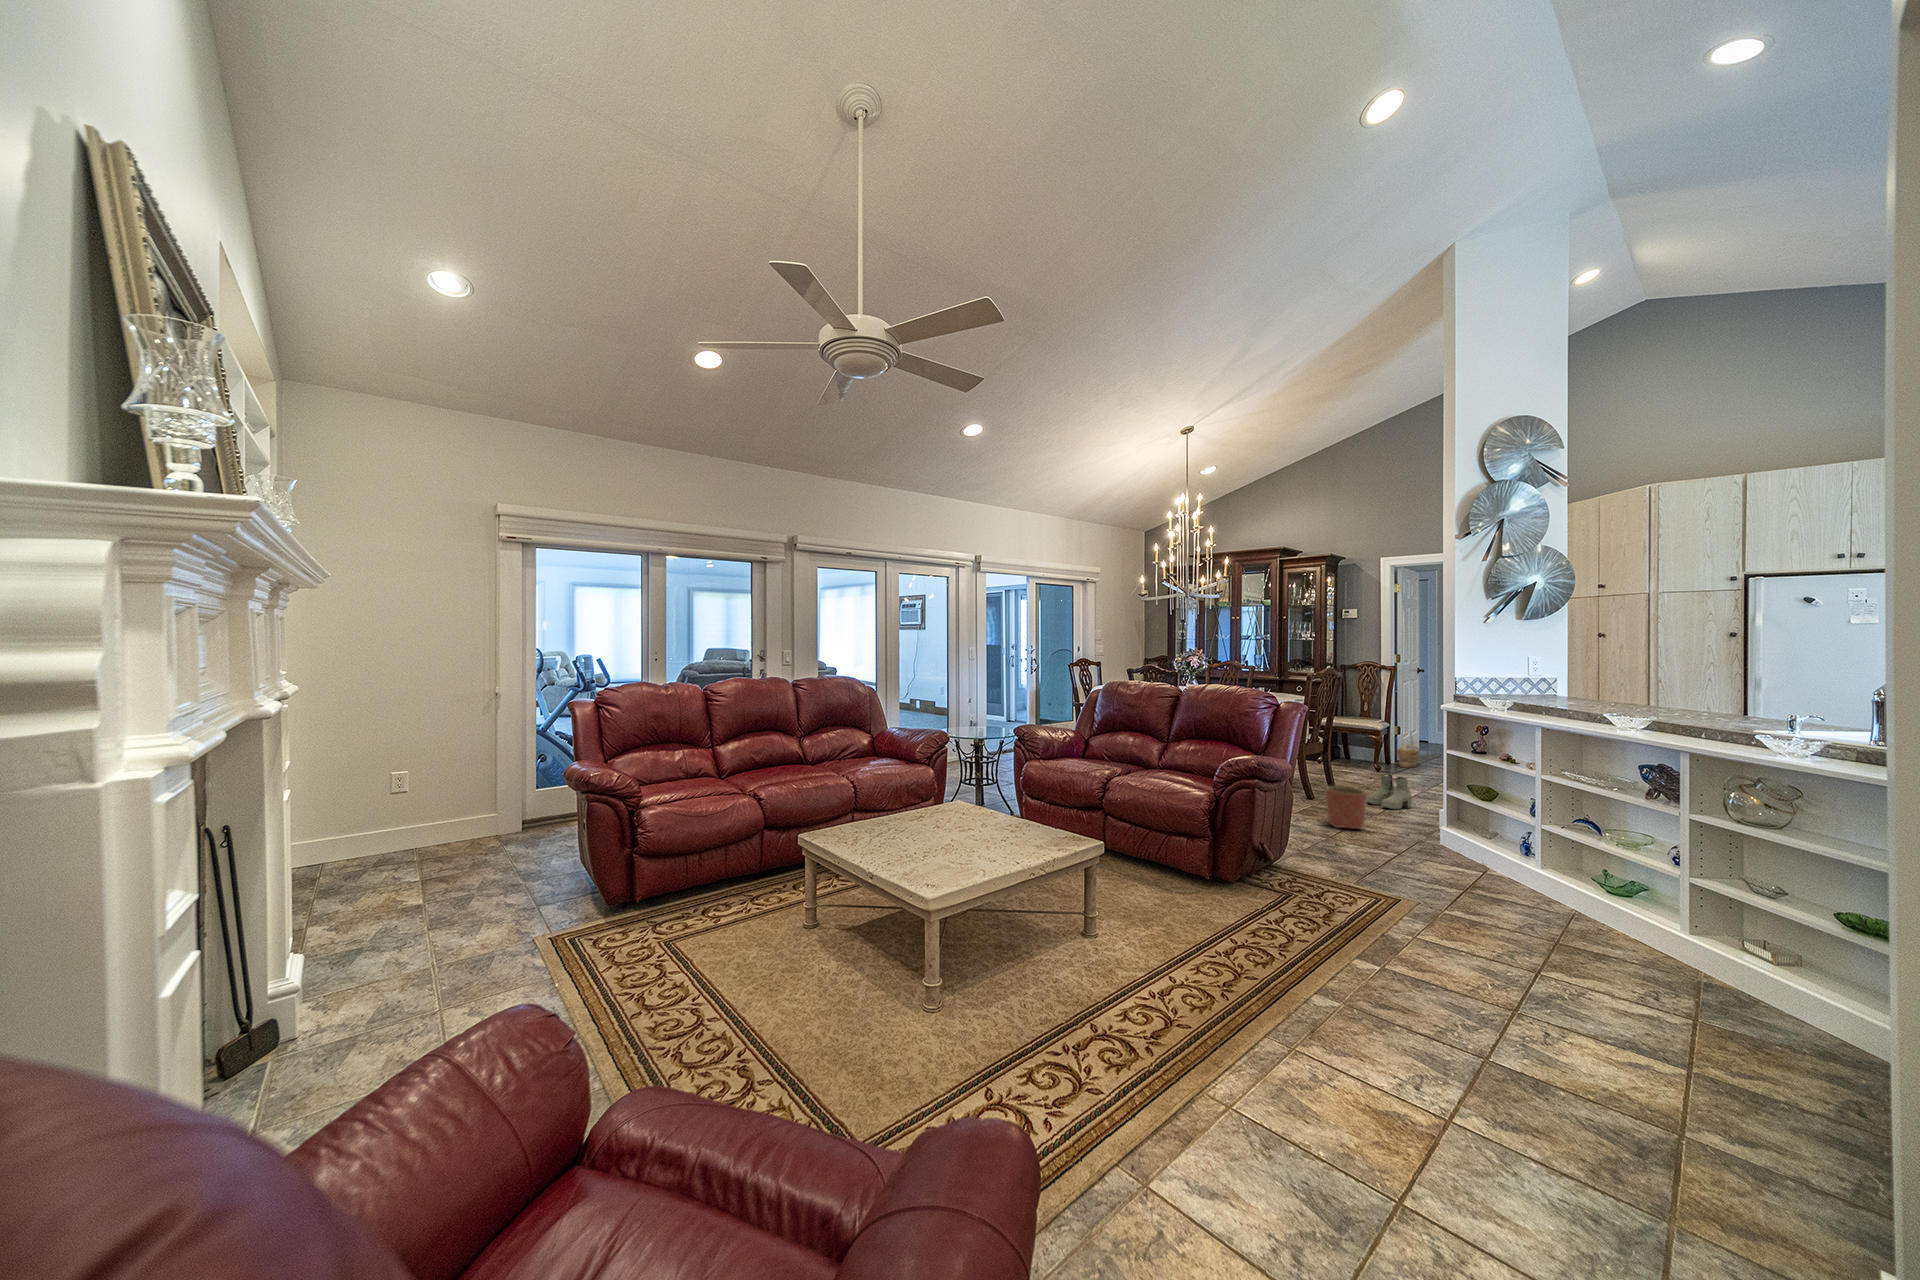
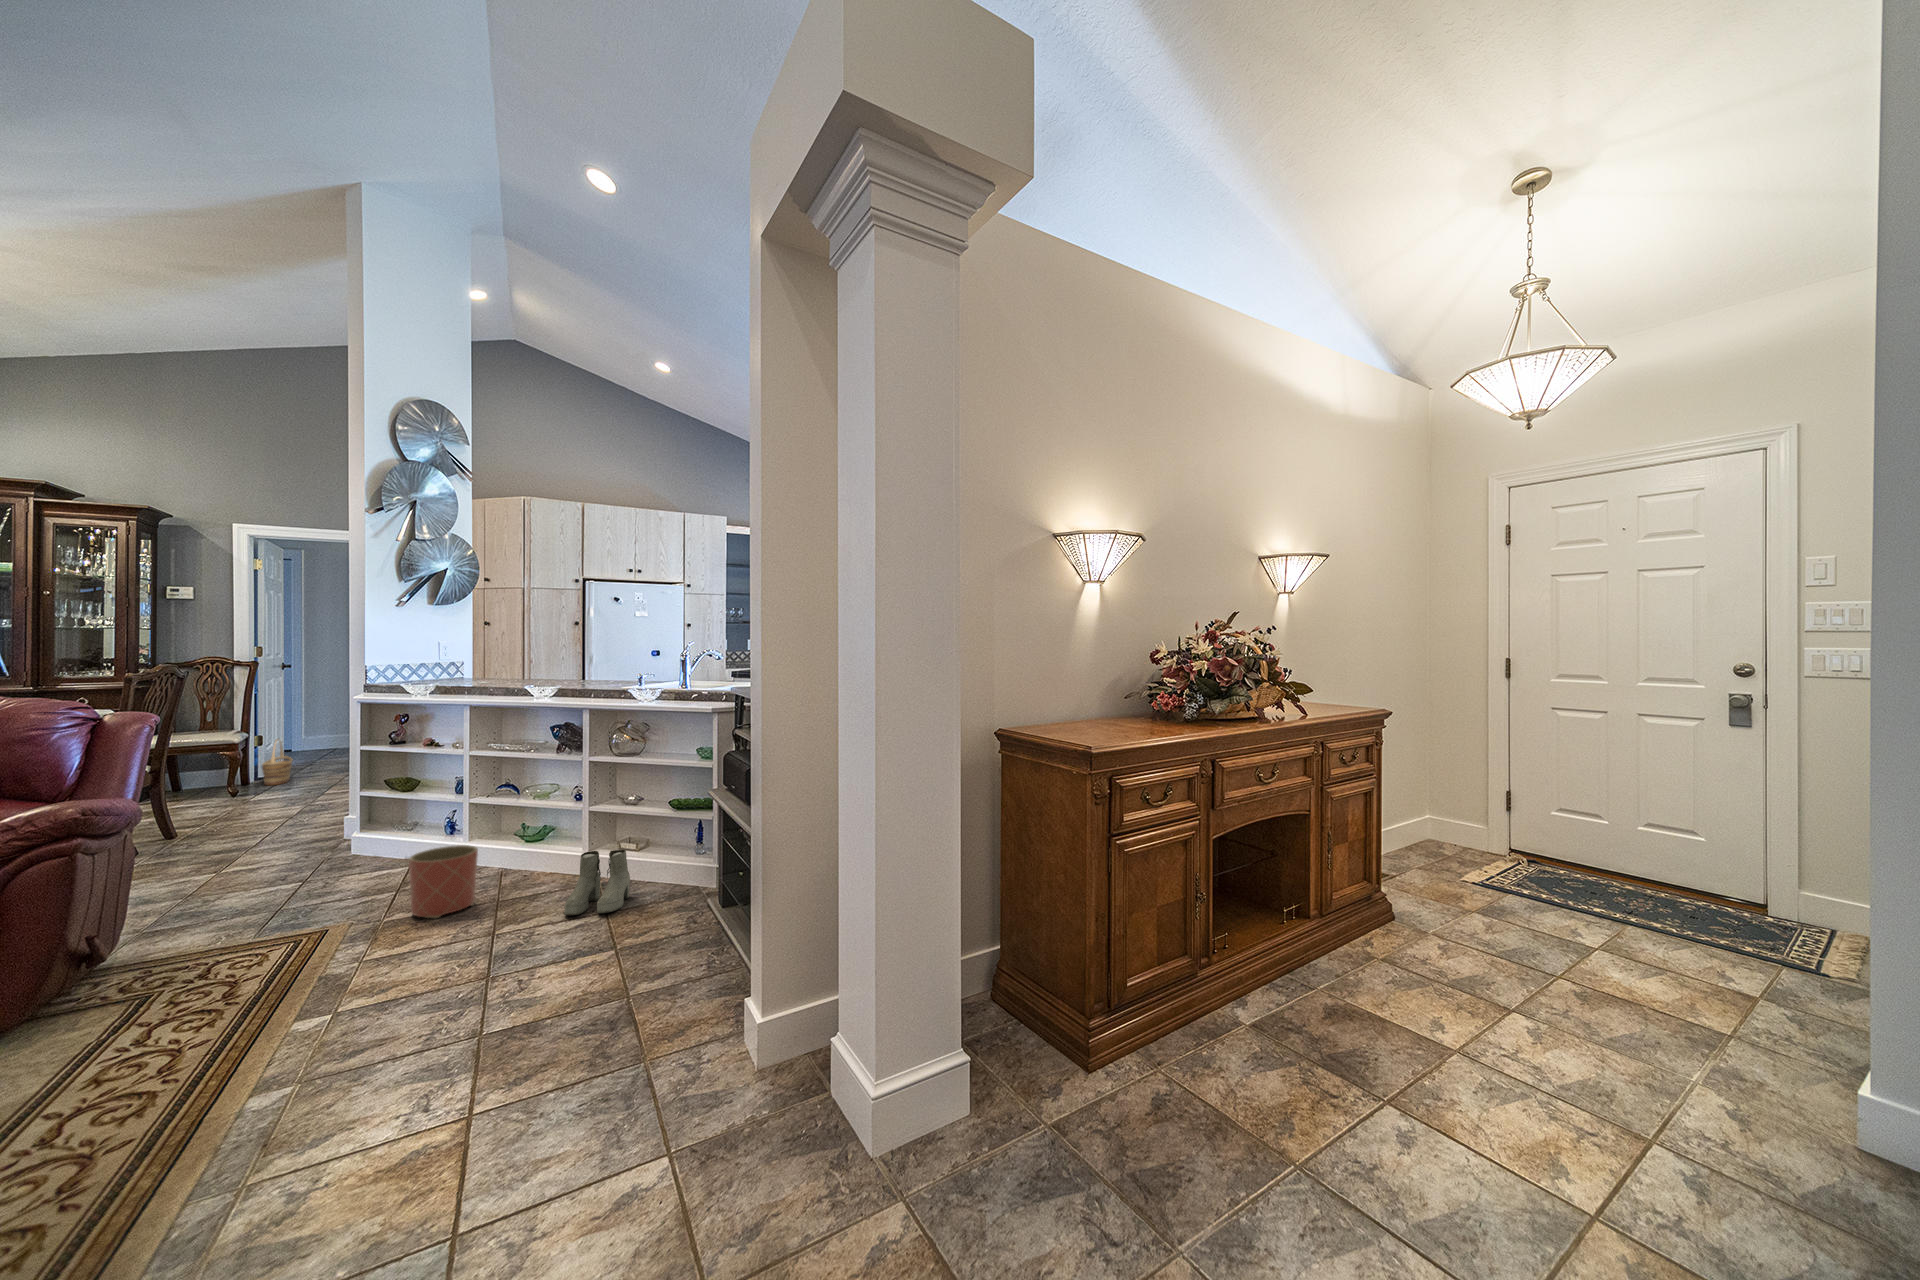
boots: present [1366,774,1412,809] -> present [564,850,630,916]
planter: present [1326,786,1367,830] -> present [409,845,478,918]

